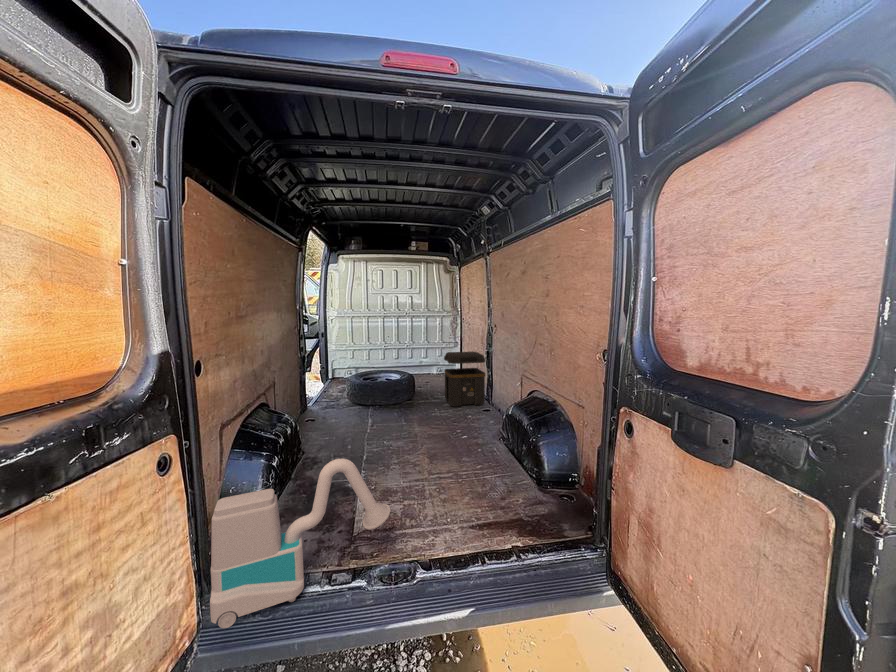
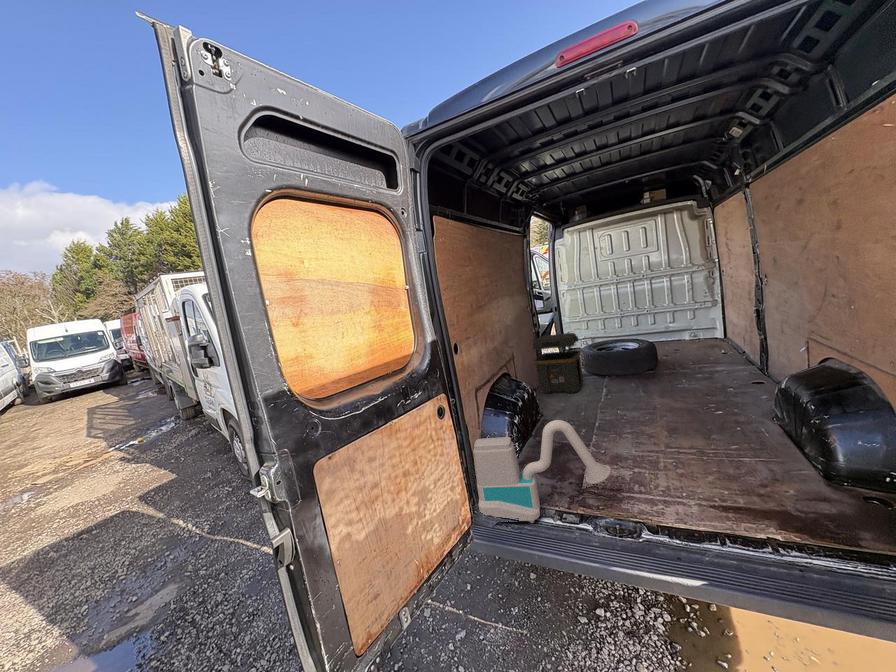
toolbox: present [444,352,485,407] -> present [533,333,583,393]

